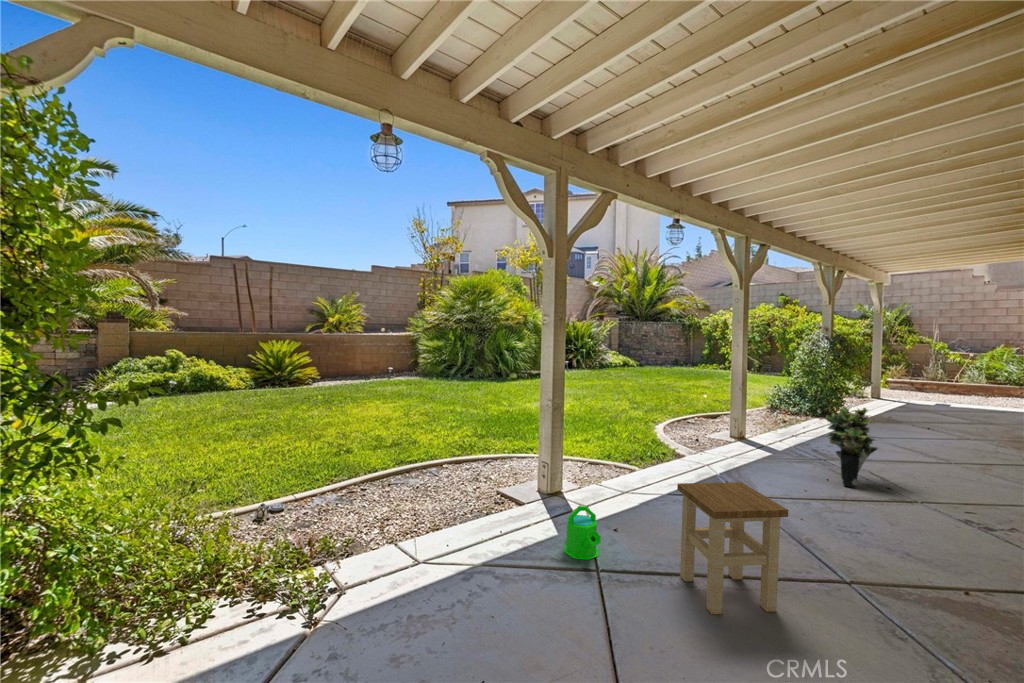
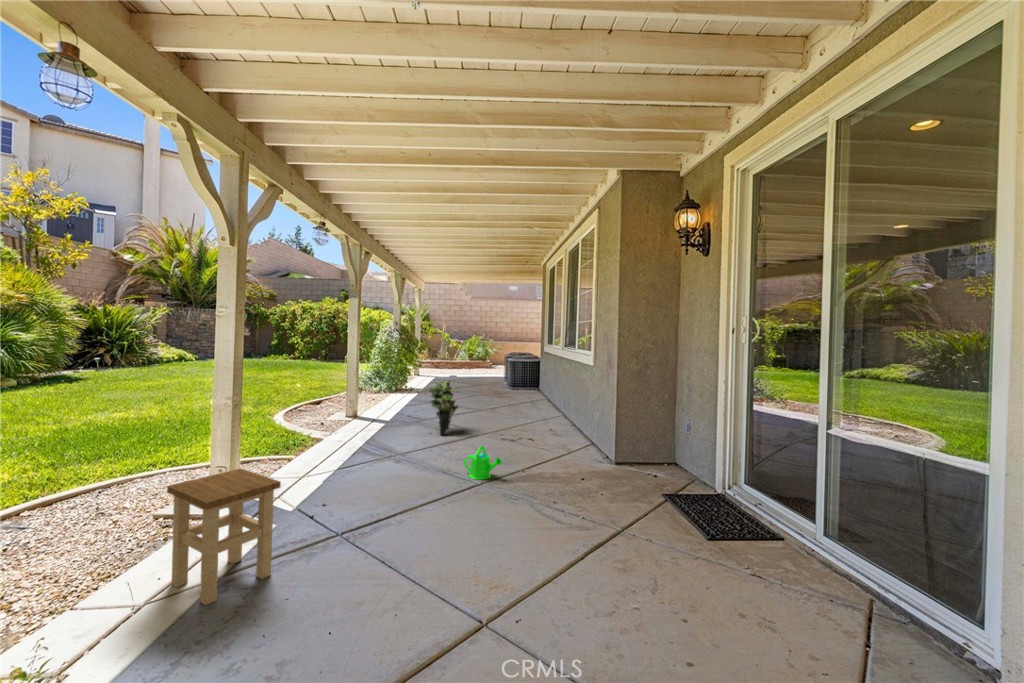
stool: present [677,482,788,614] -> present [167,469,281,605]
watering can: present [564,505,601,560] -> present [463,446,502,479]

